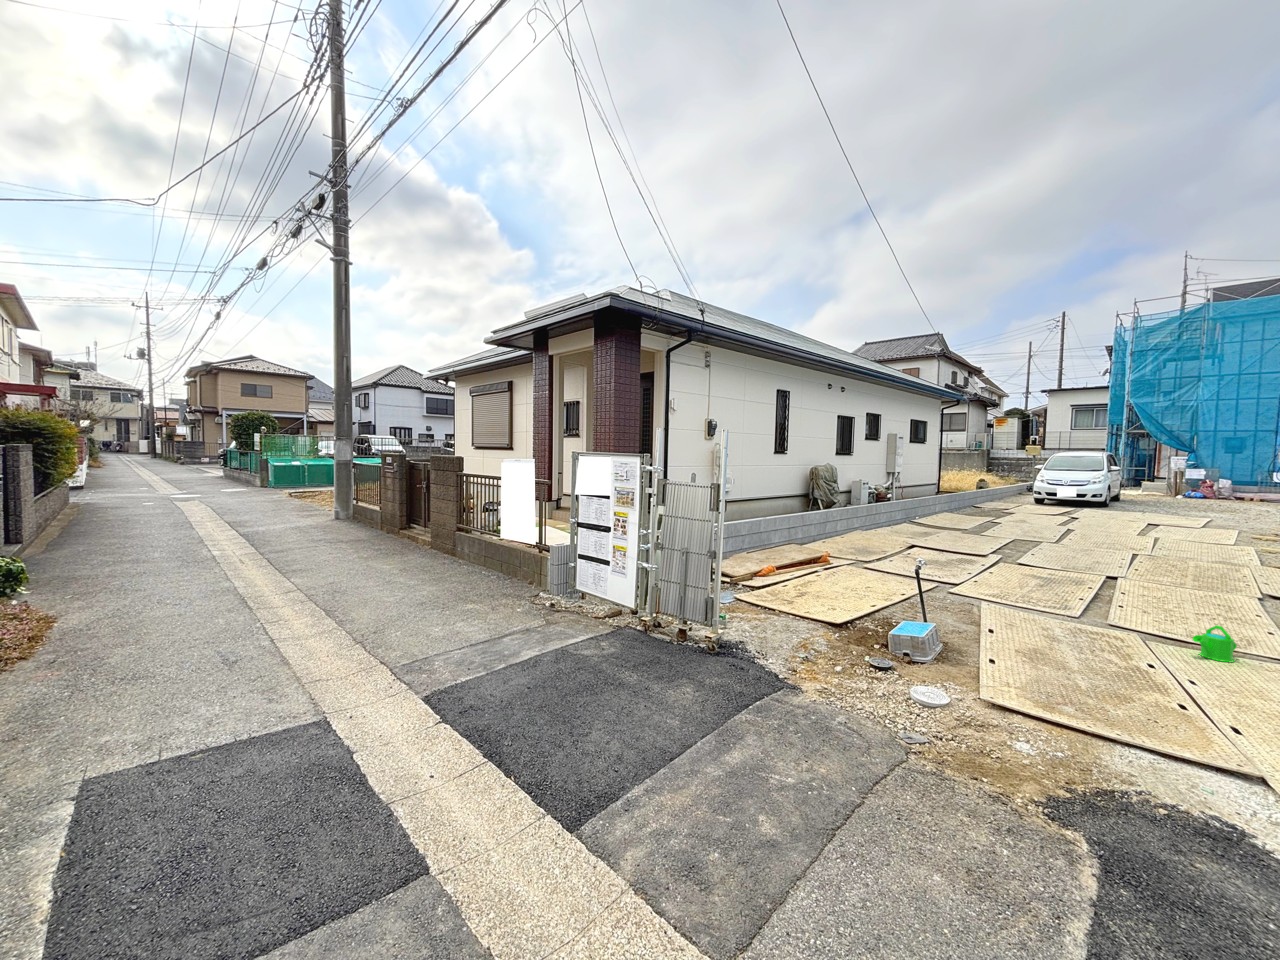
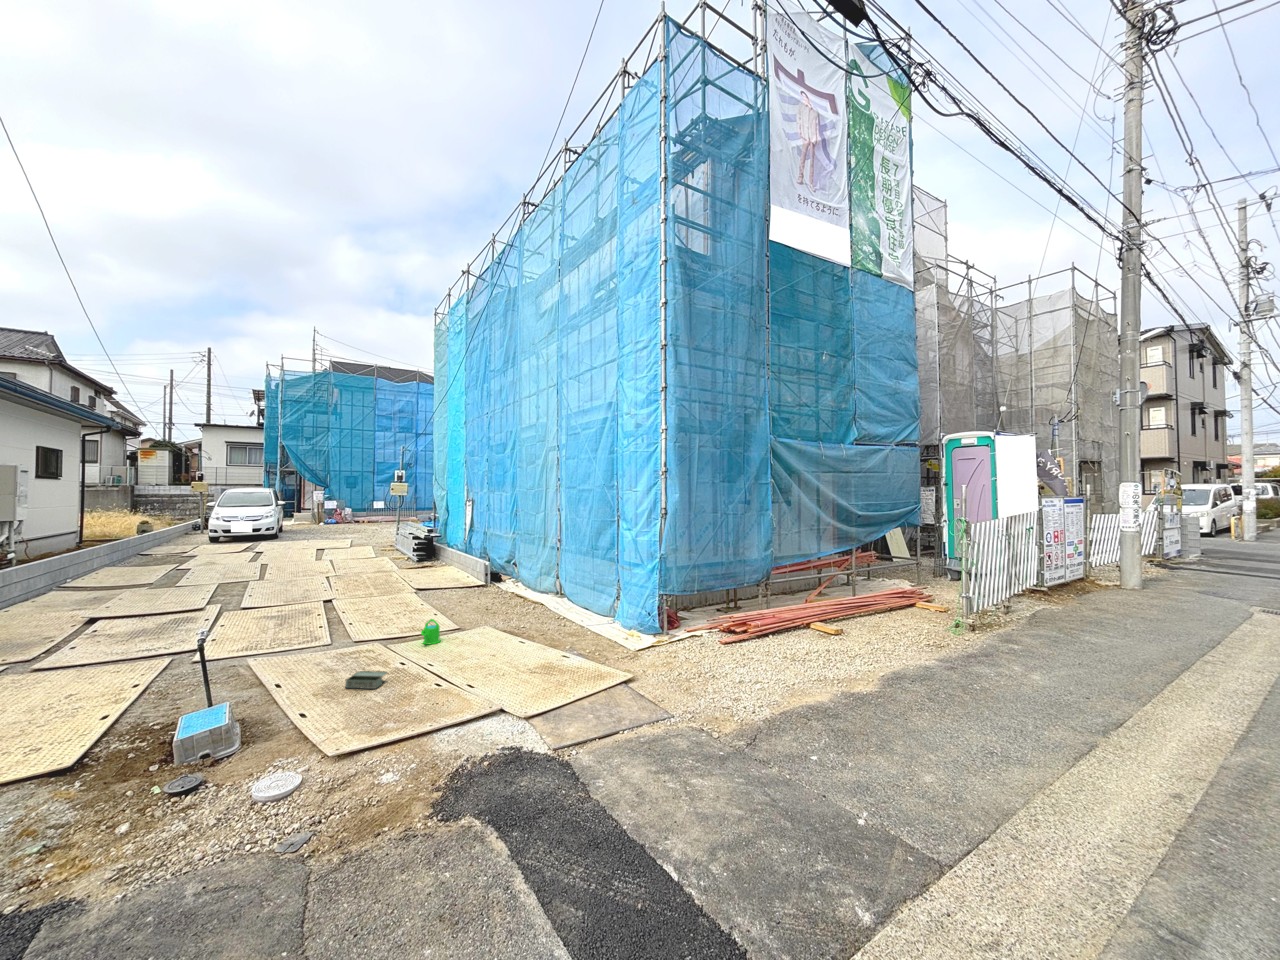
toolbox: none [1051,647,1108,671] -> present [345,671,387,689]

